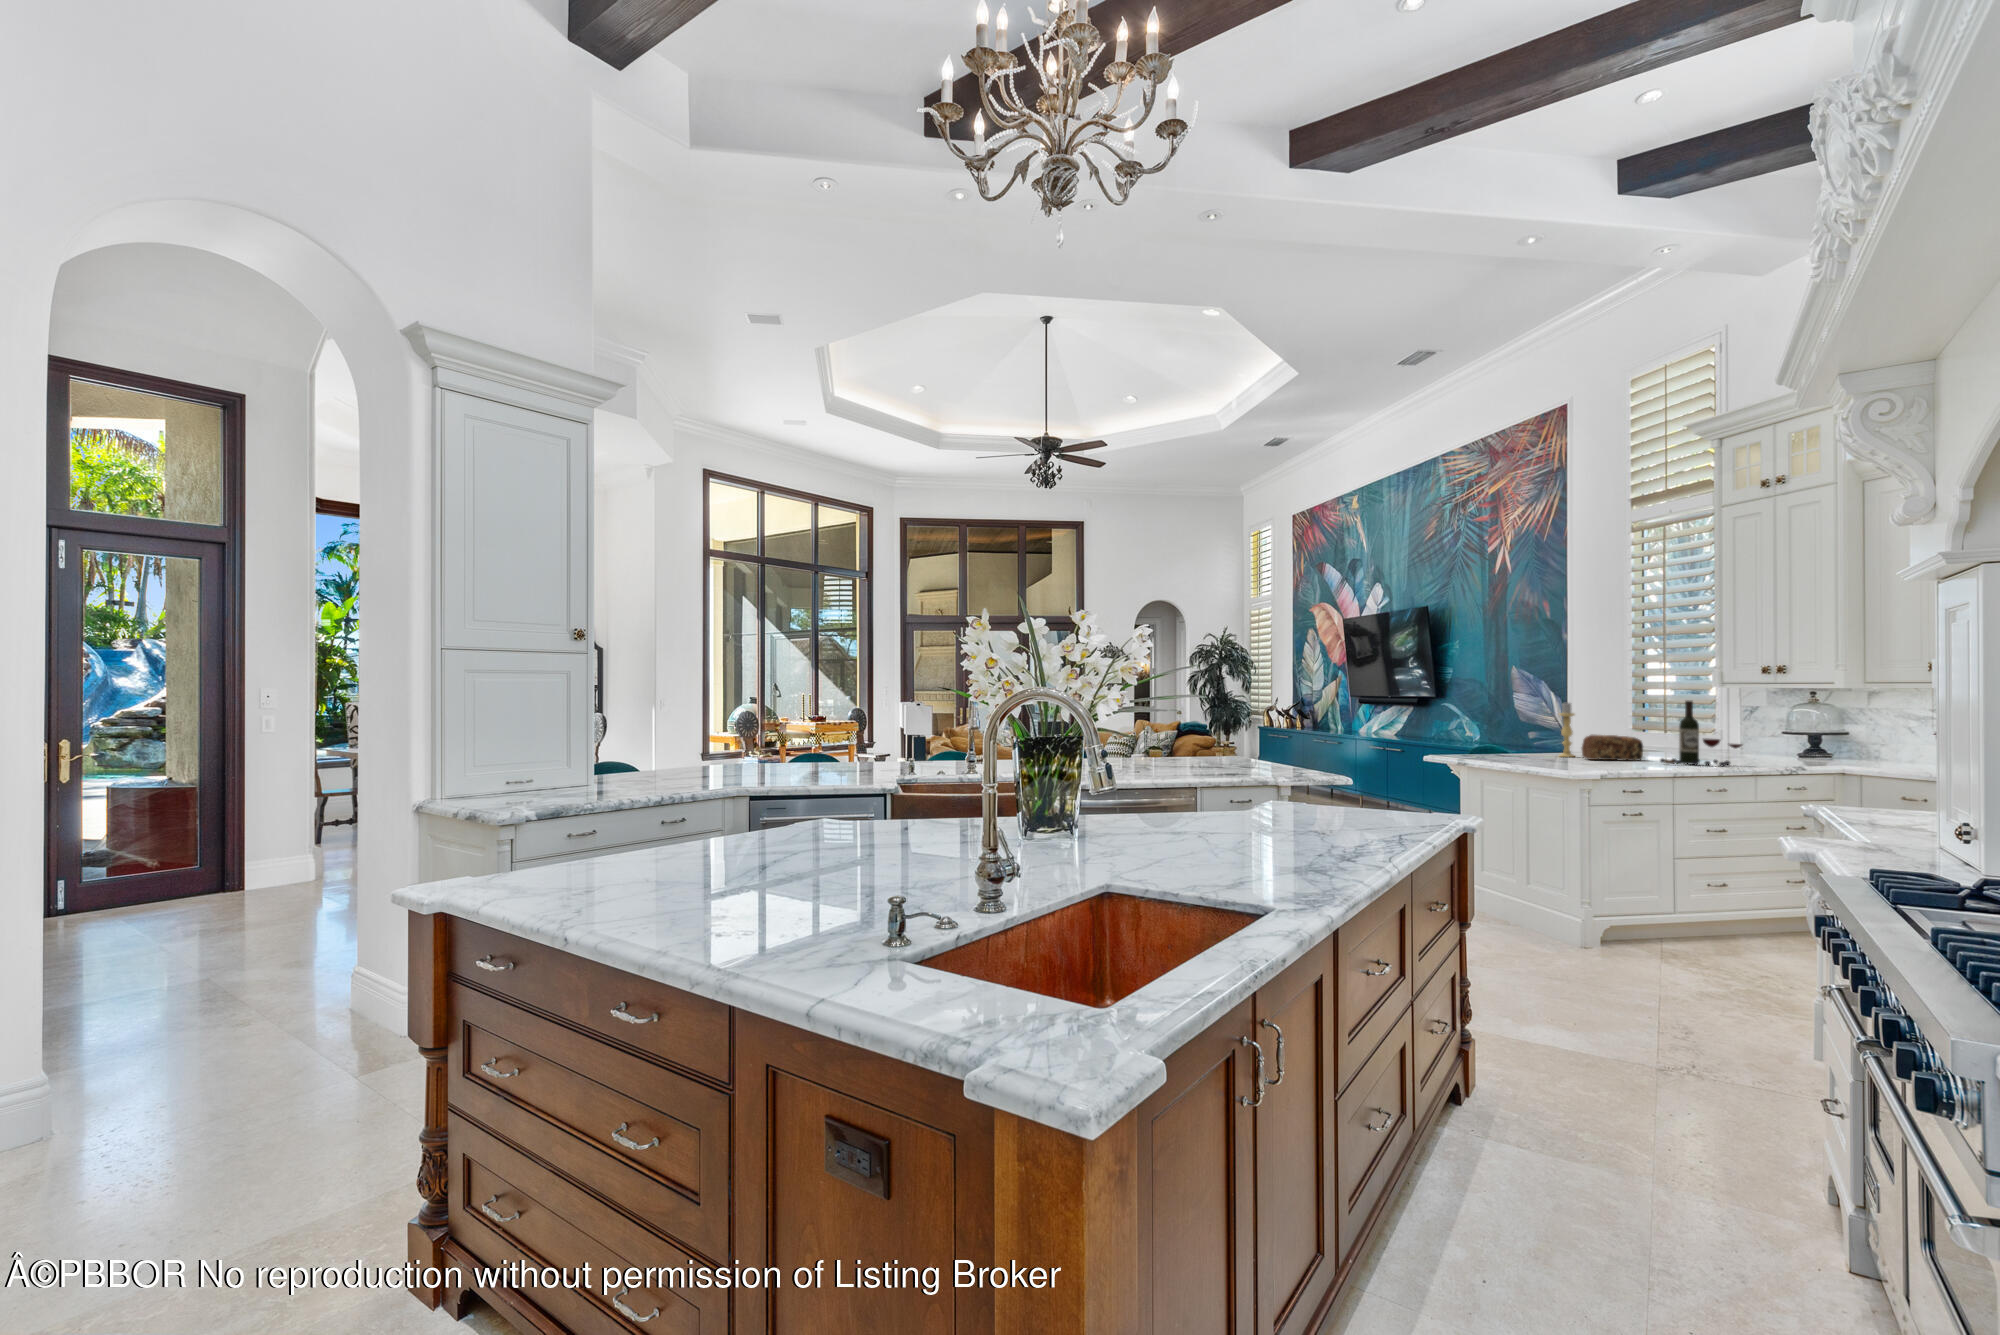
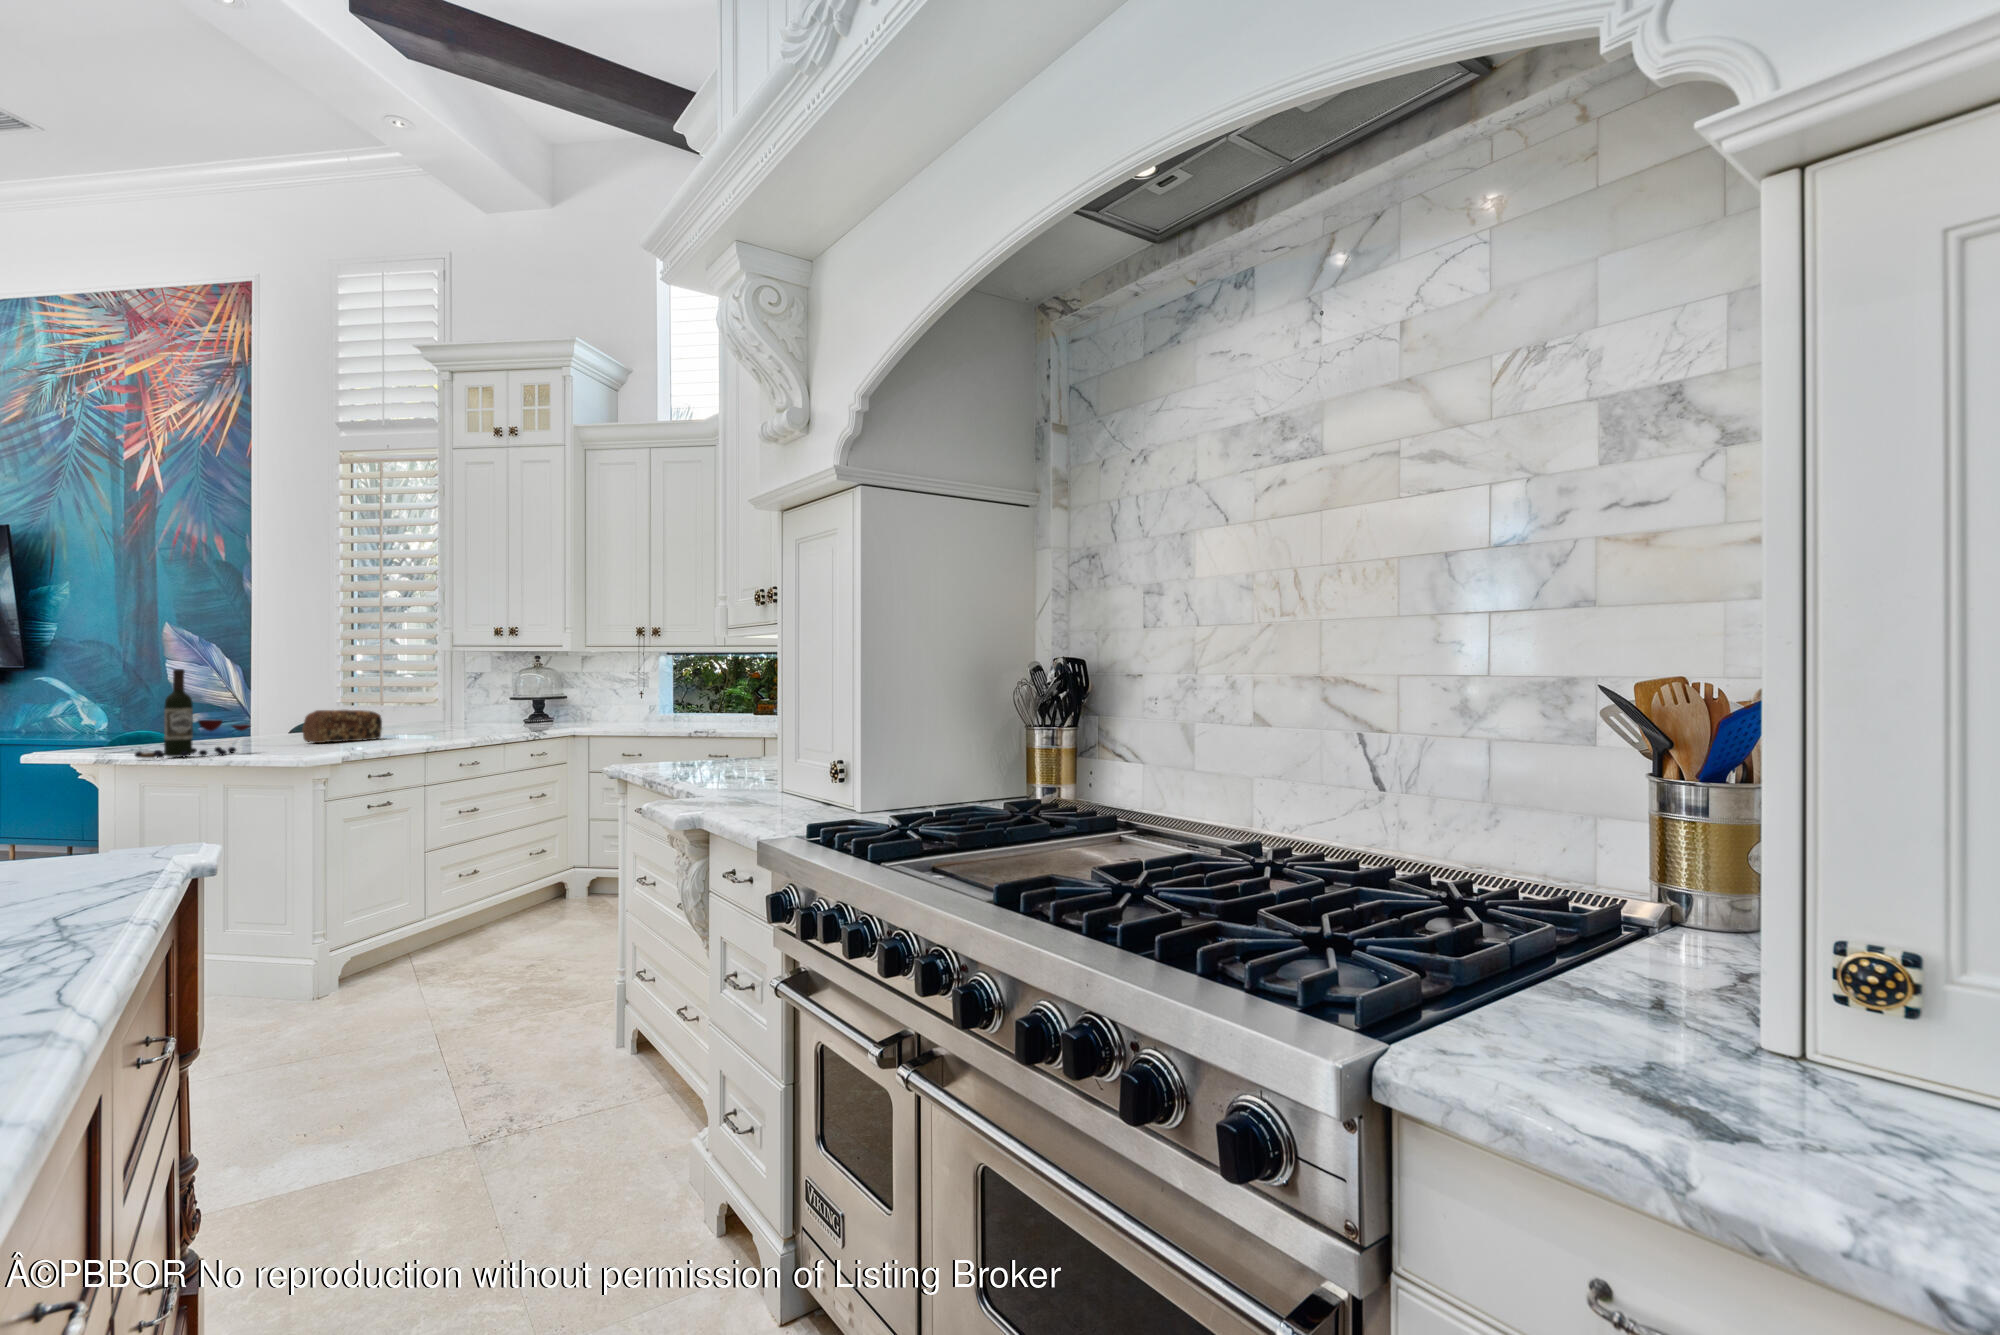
wine bottle: present [1660,701,1742,766] -> present [135,669,250,758]
candle holder: present [1559,702,1575,757] -> none [264,668,289,743]

